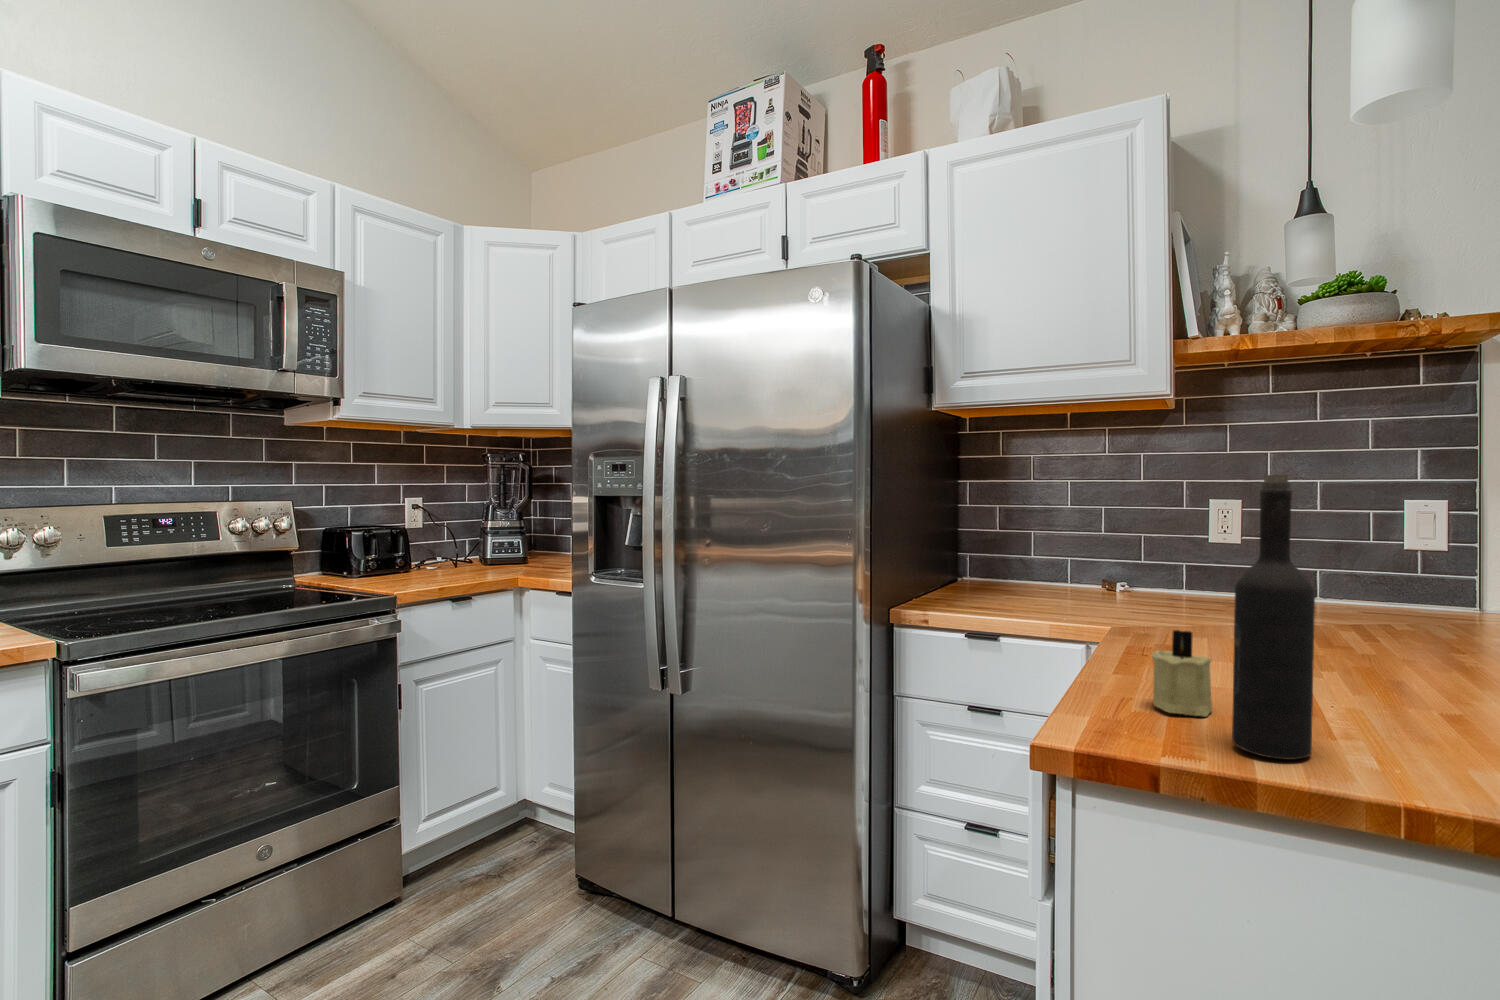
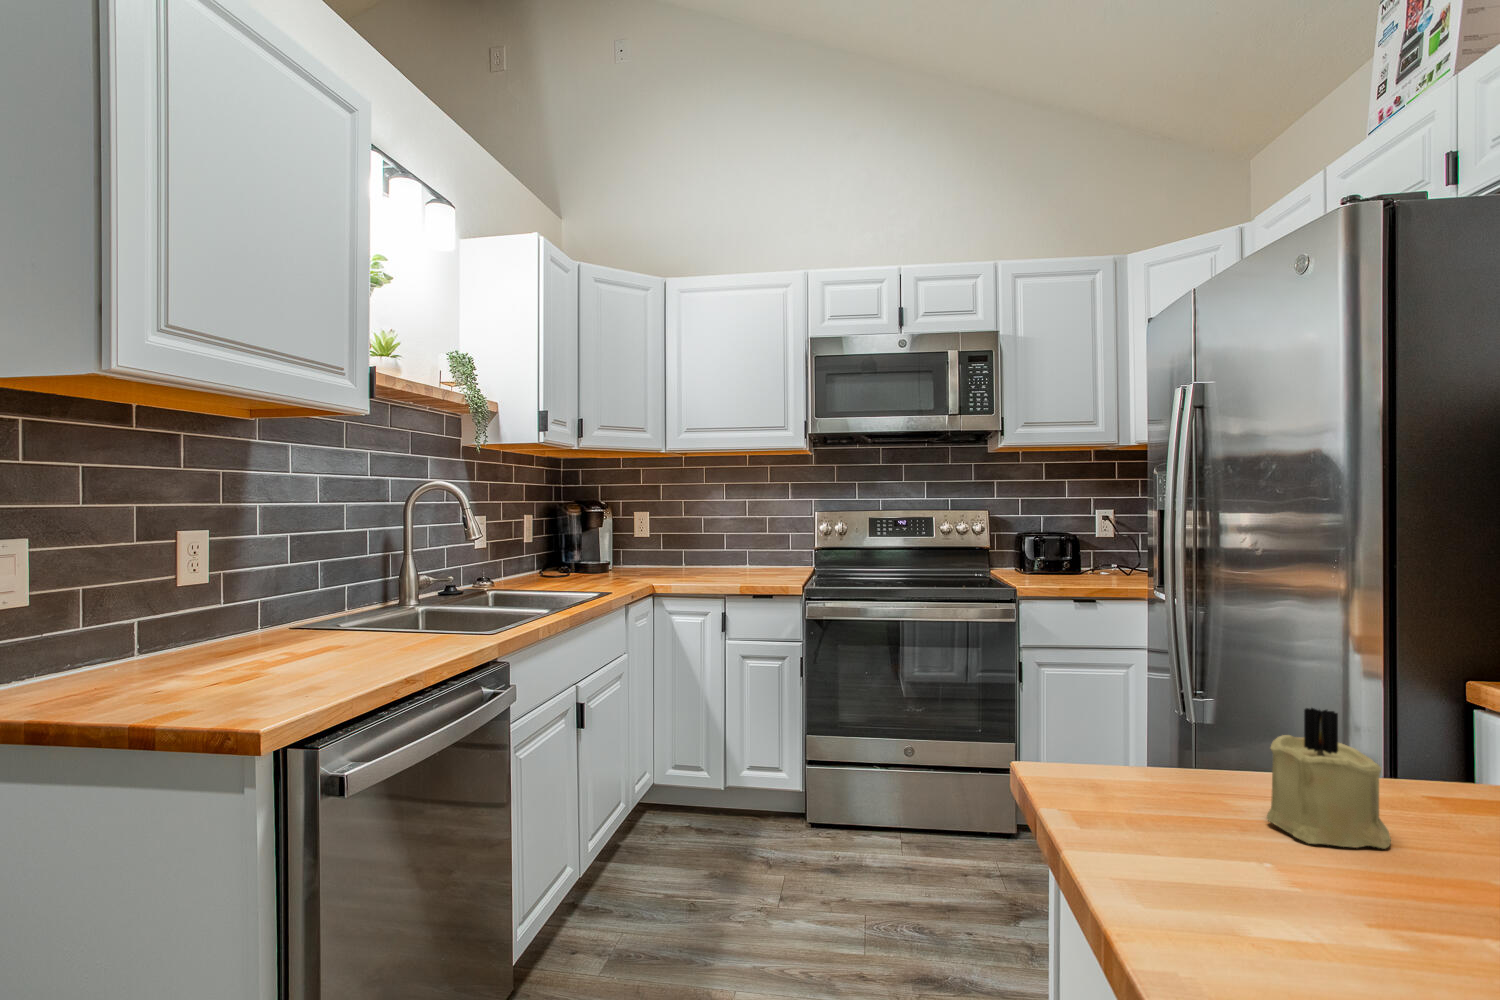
wine bottle: present [1232,475,1315,759] -> none [1146,469,1261,895]

